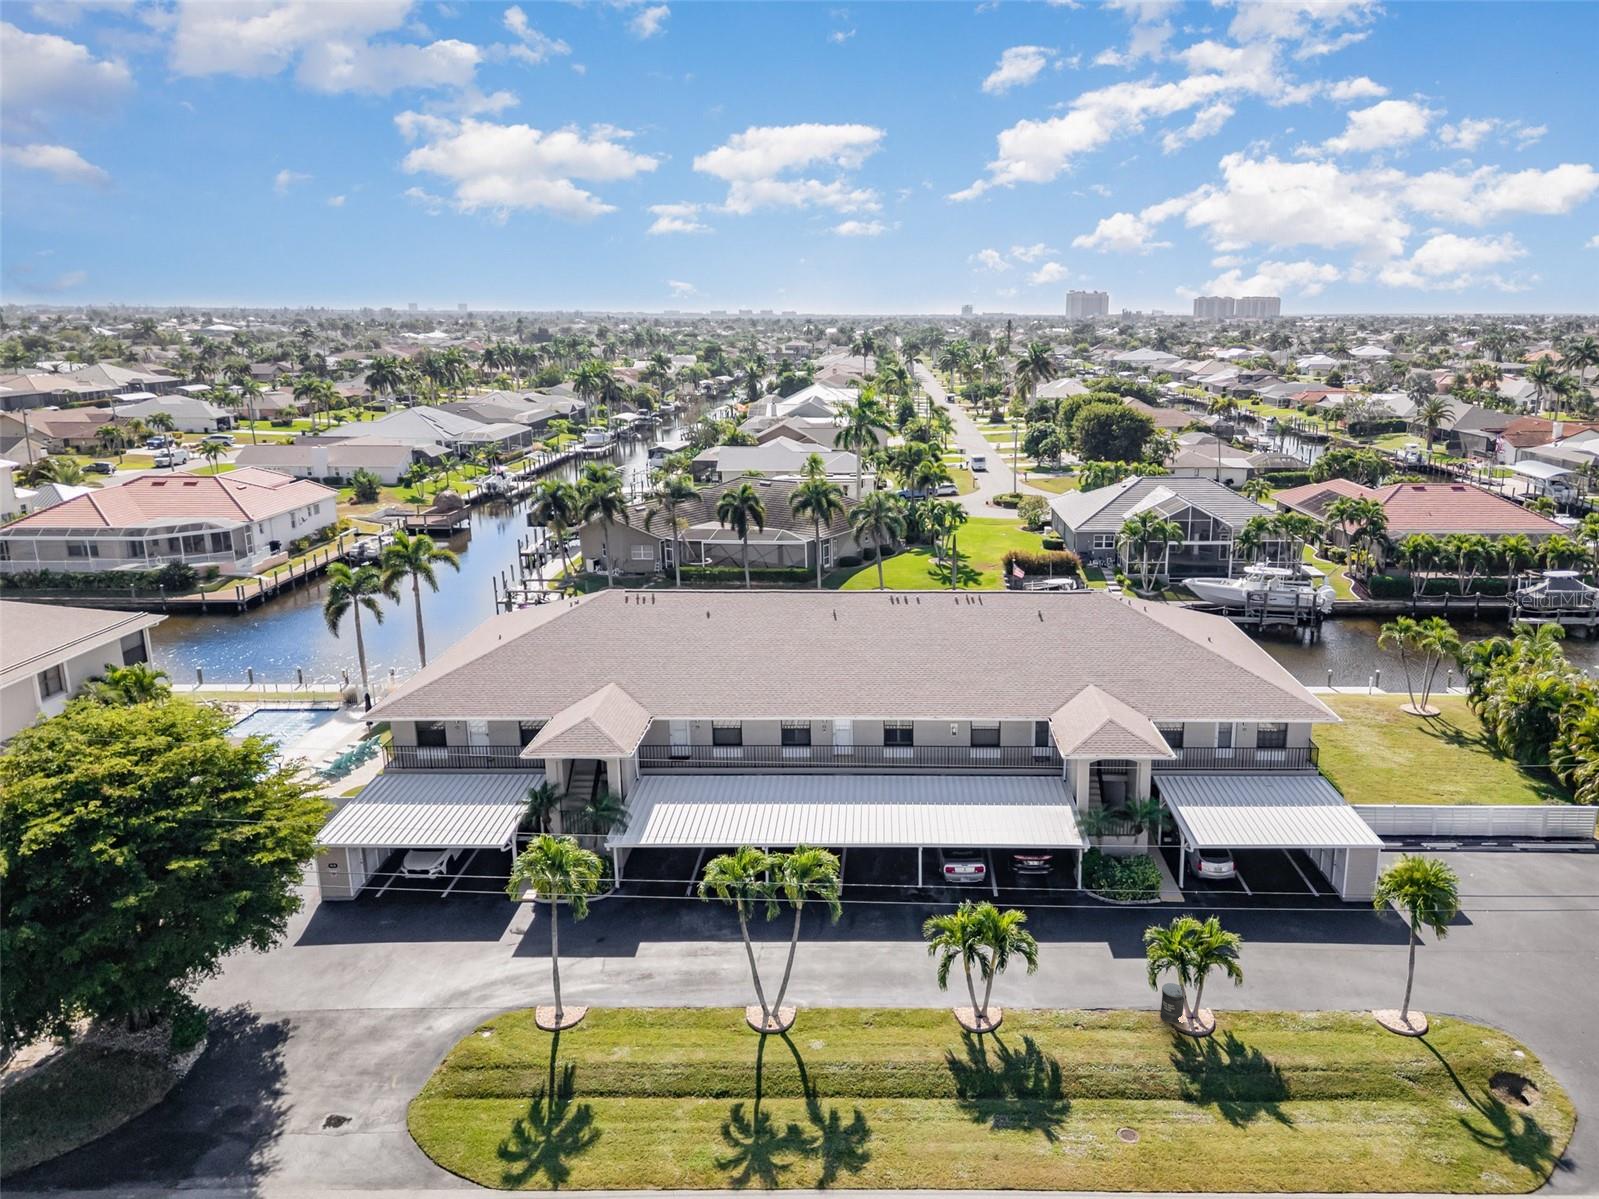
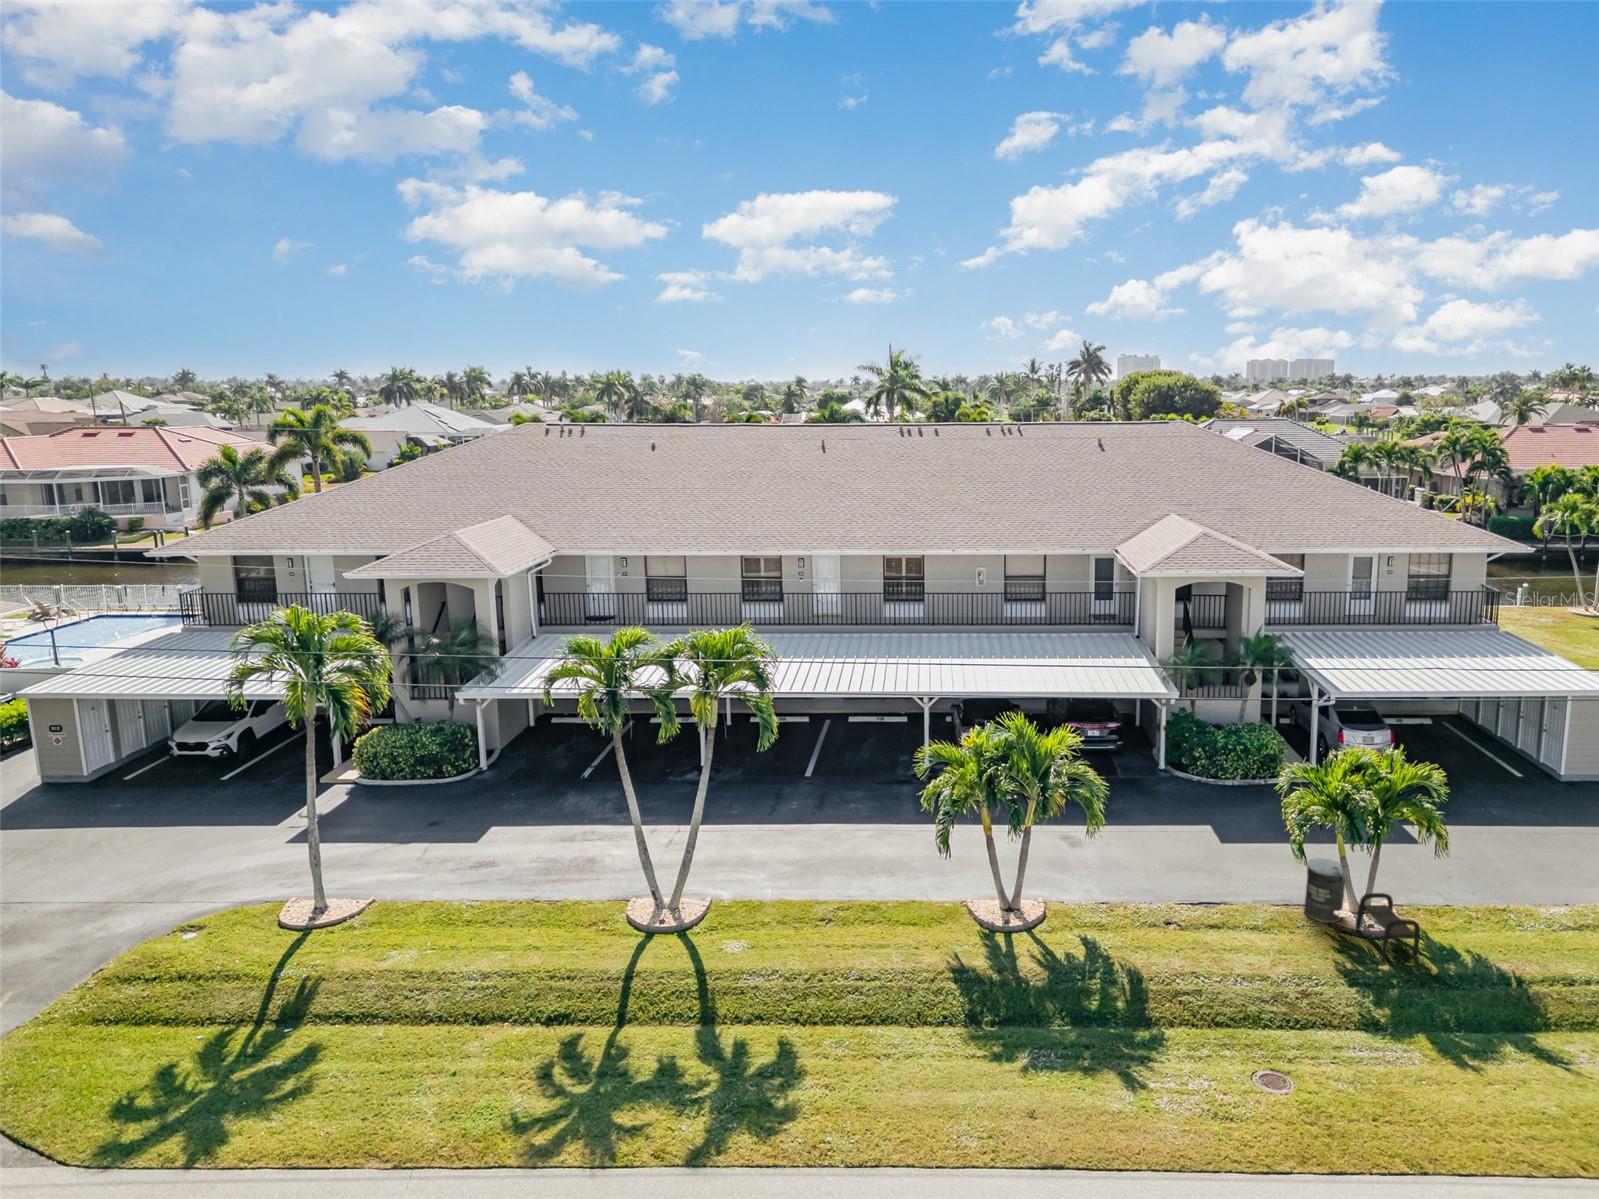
bench: none [1188,1008,1222,1051] -> present [1355,893,1420,959]

